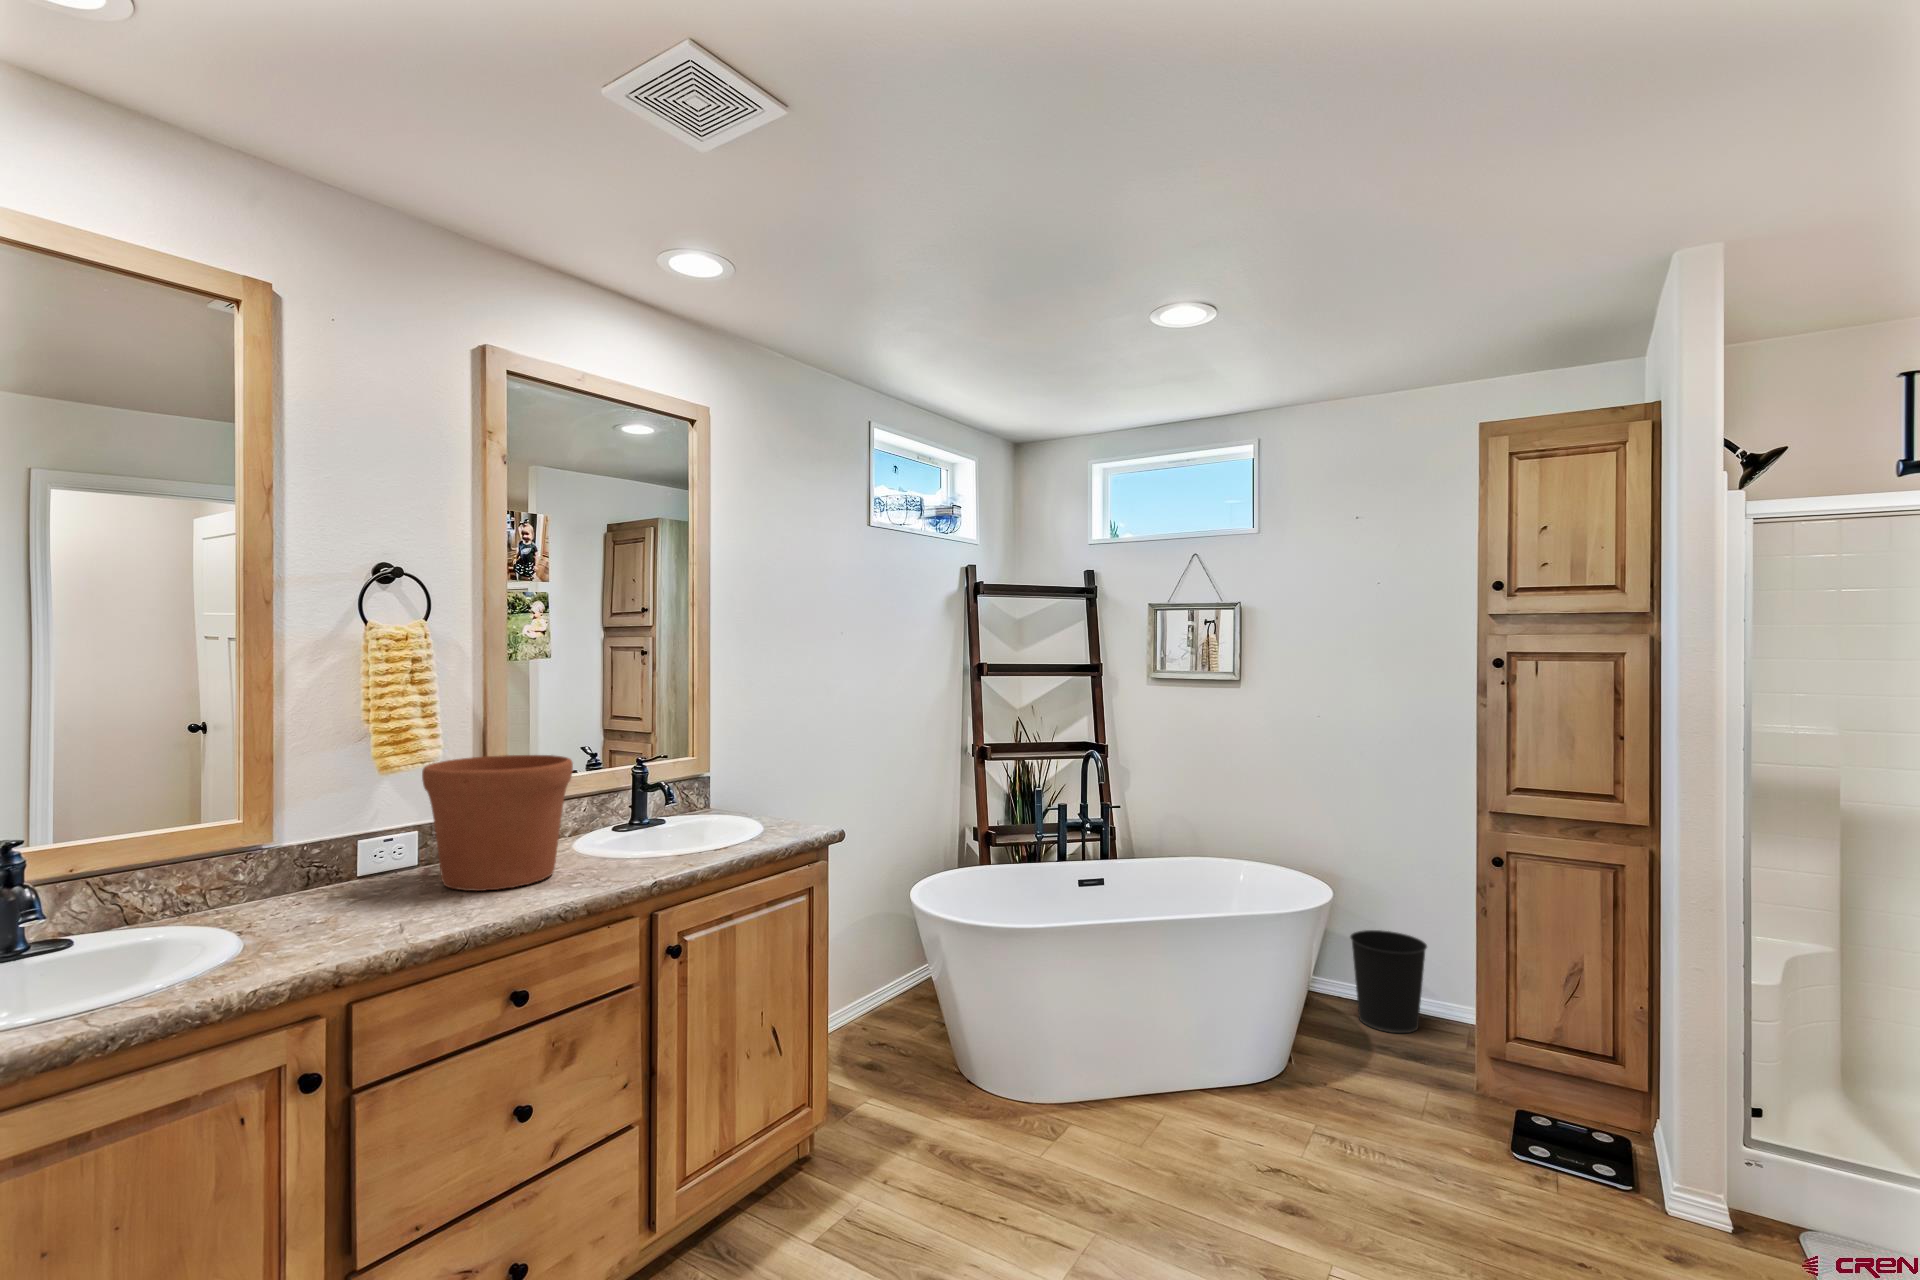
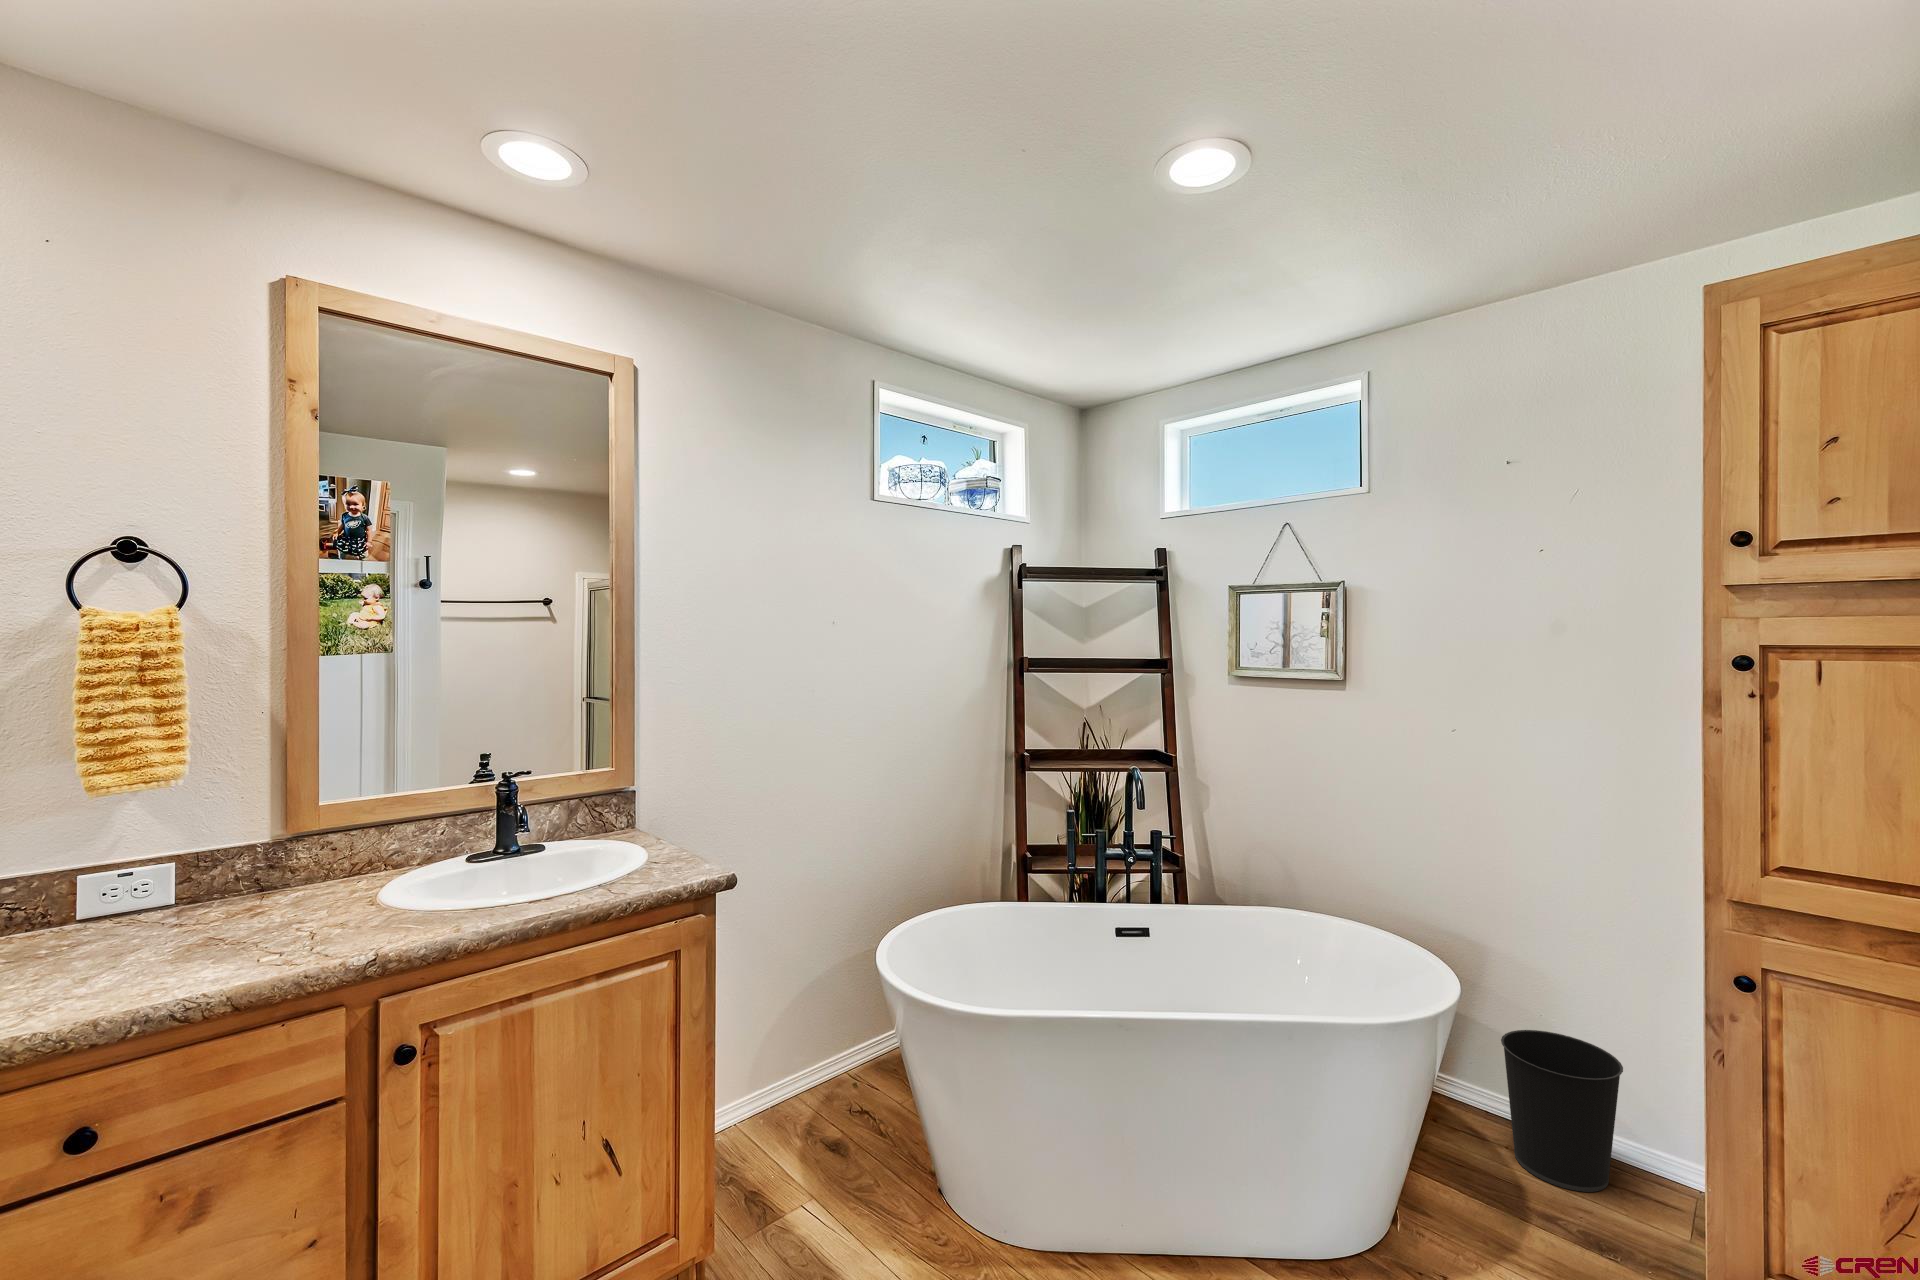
flower pot: present [422,755,573,891] -> none [85,774,319,958]

